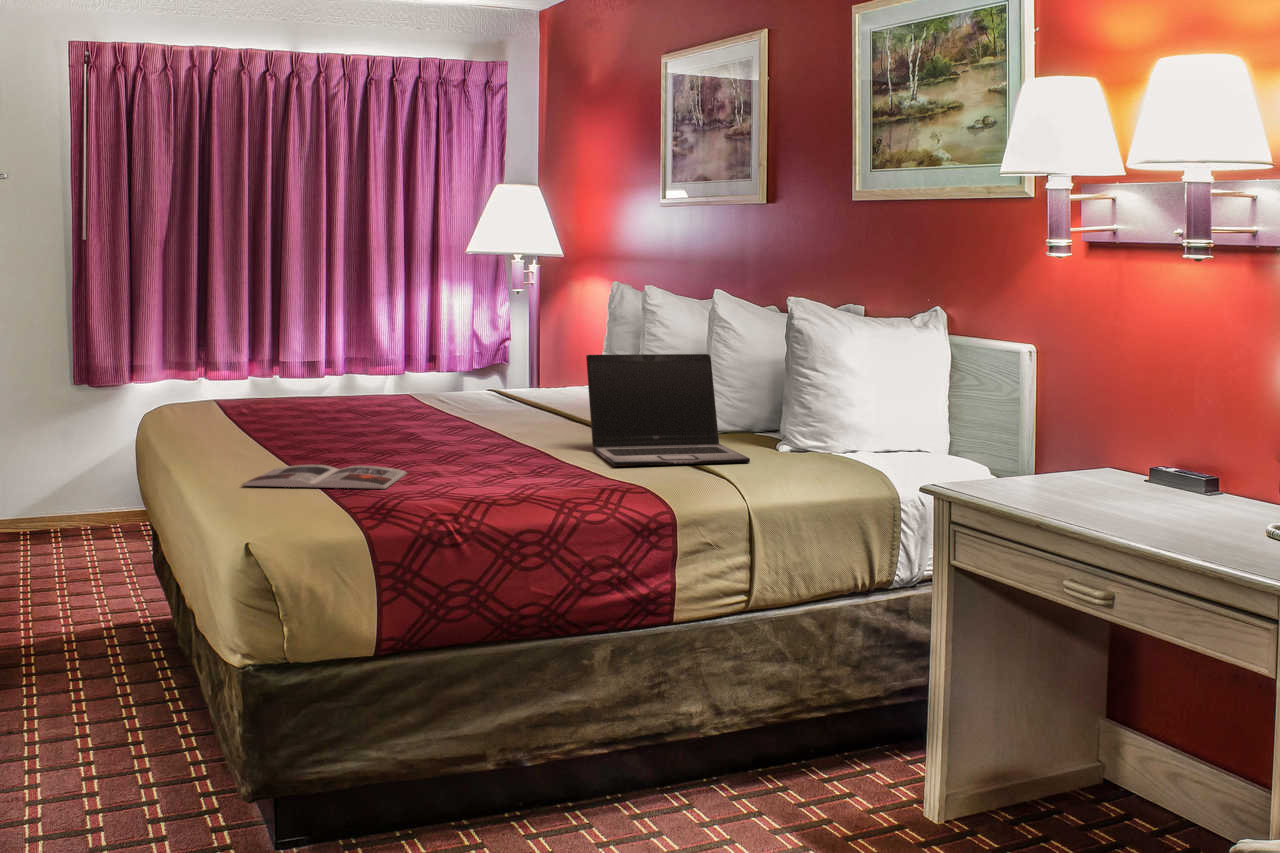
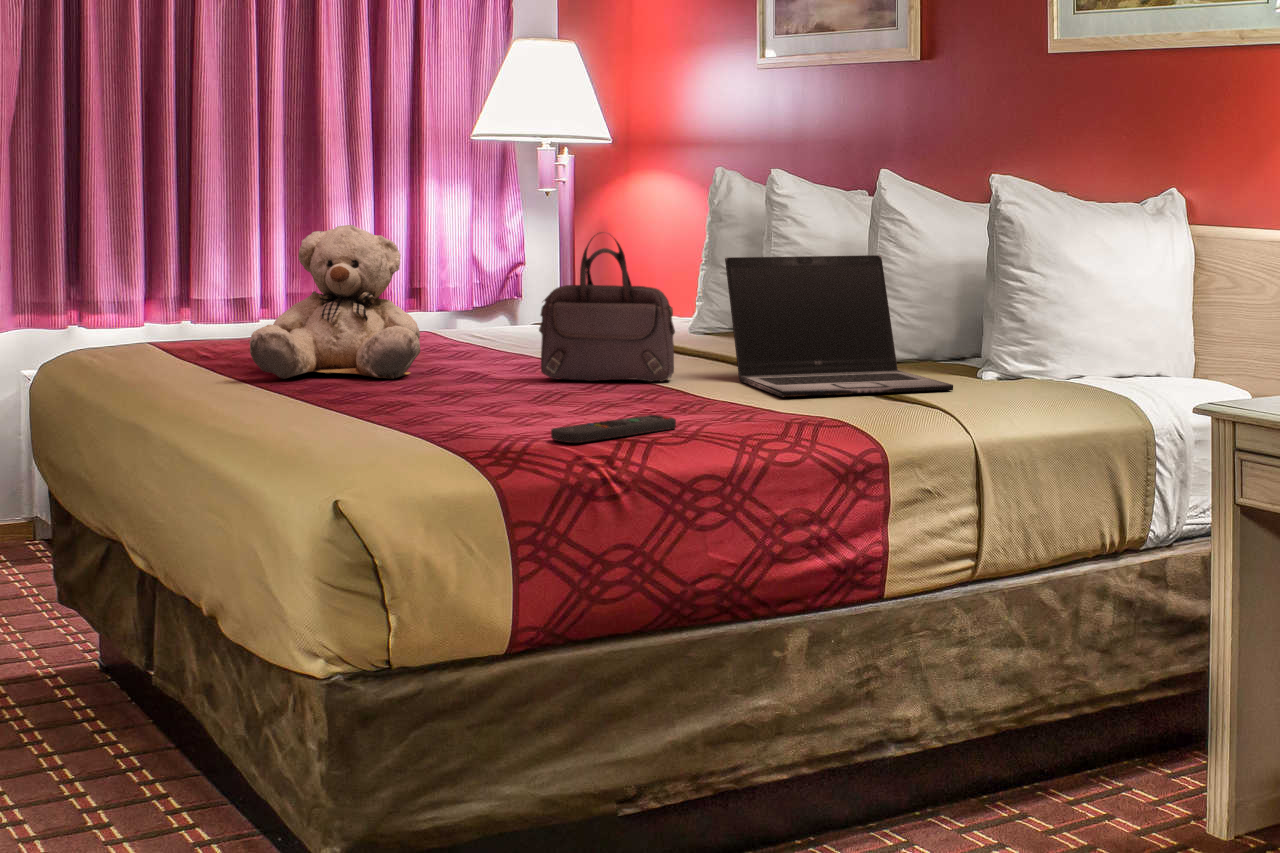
teddy bear: none [218,322,355,443] -> present [250,225,420,379]
handbag: none [441,334,545,450] -> present [539,233,675,382]
magazine: present [242,465,407,489] -> none [308,401,517,427]
remote control: none [416,481,516,504] -> present [551,415,676,443]

